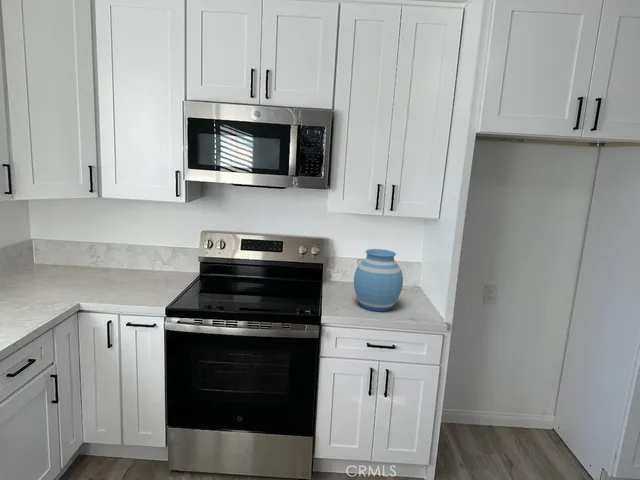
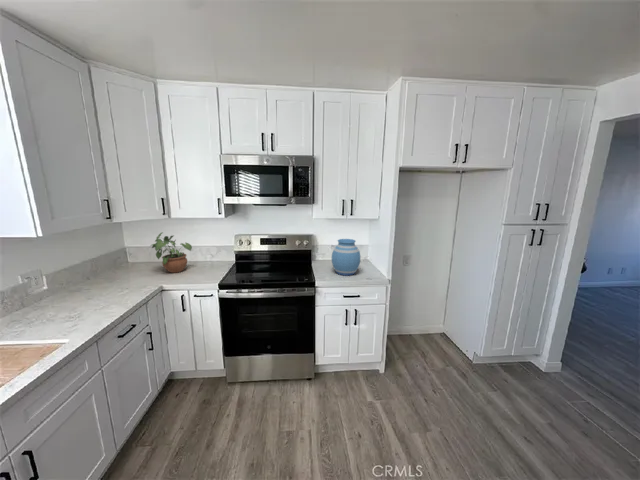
potted plant: none [67,219,131,285] -> present [151,233,192,273]

